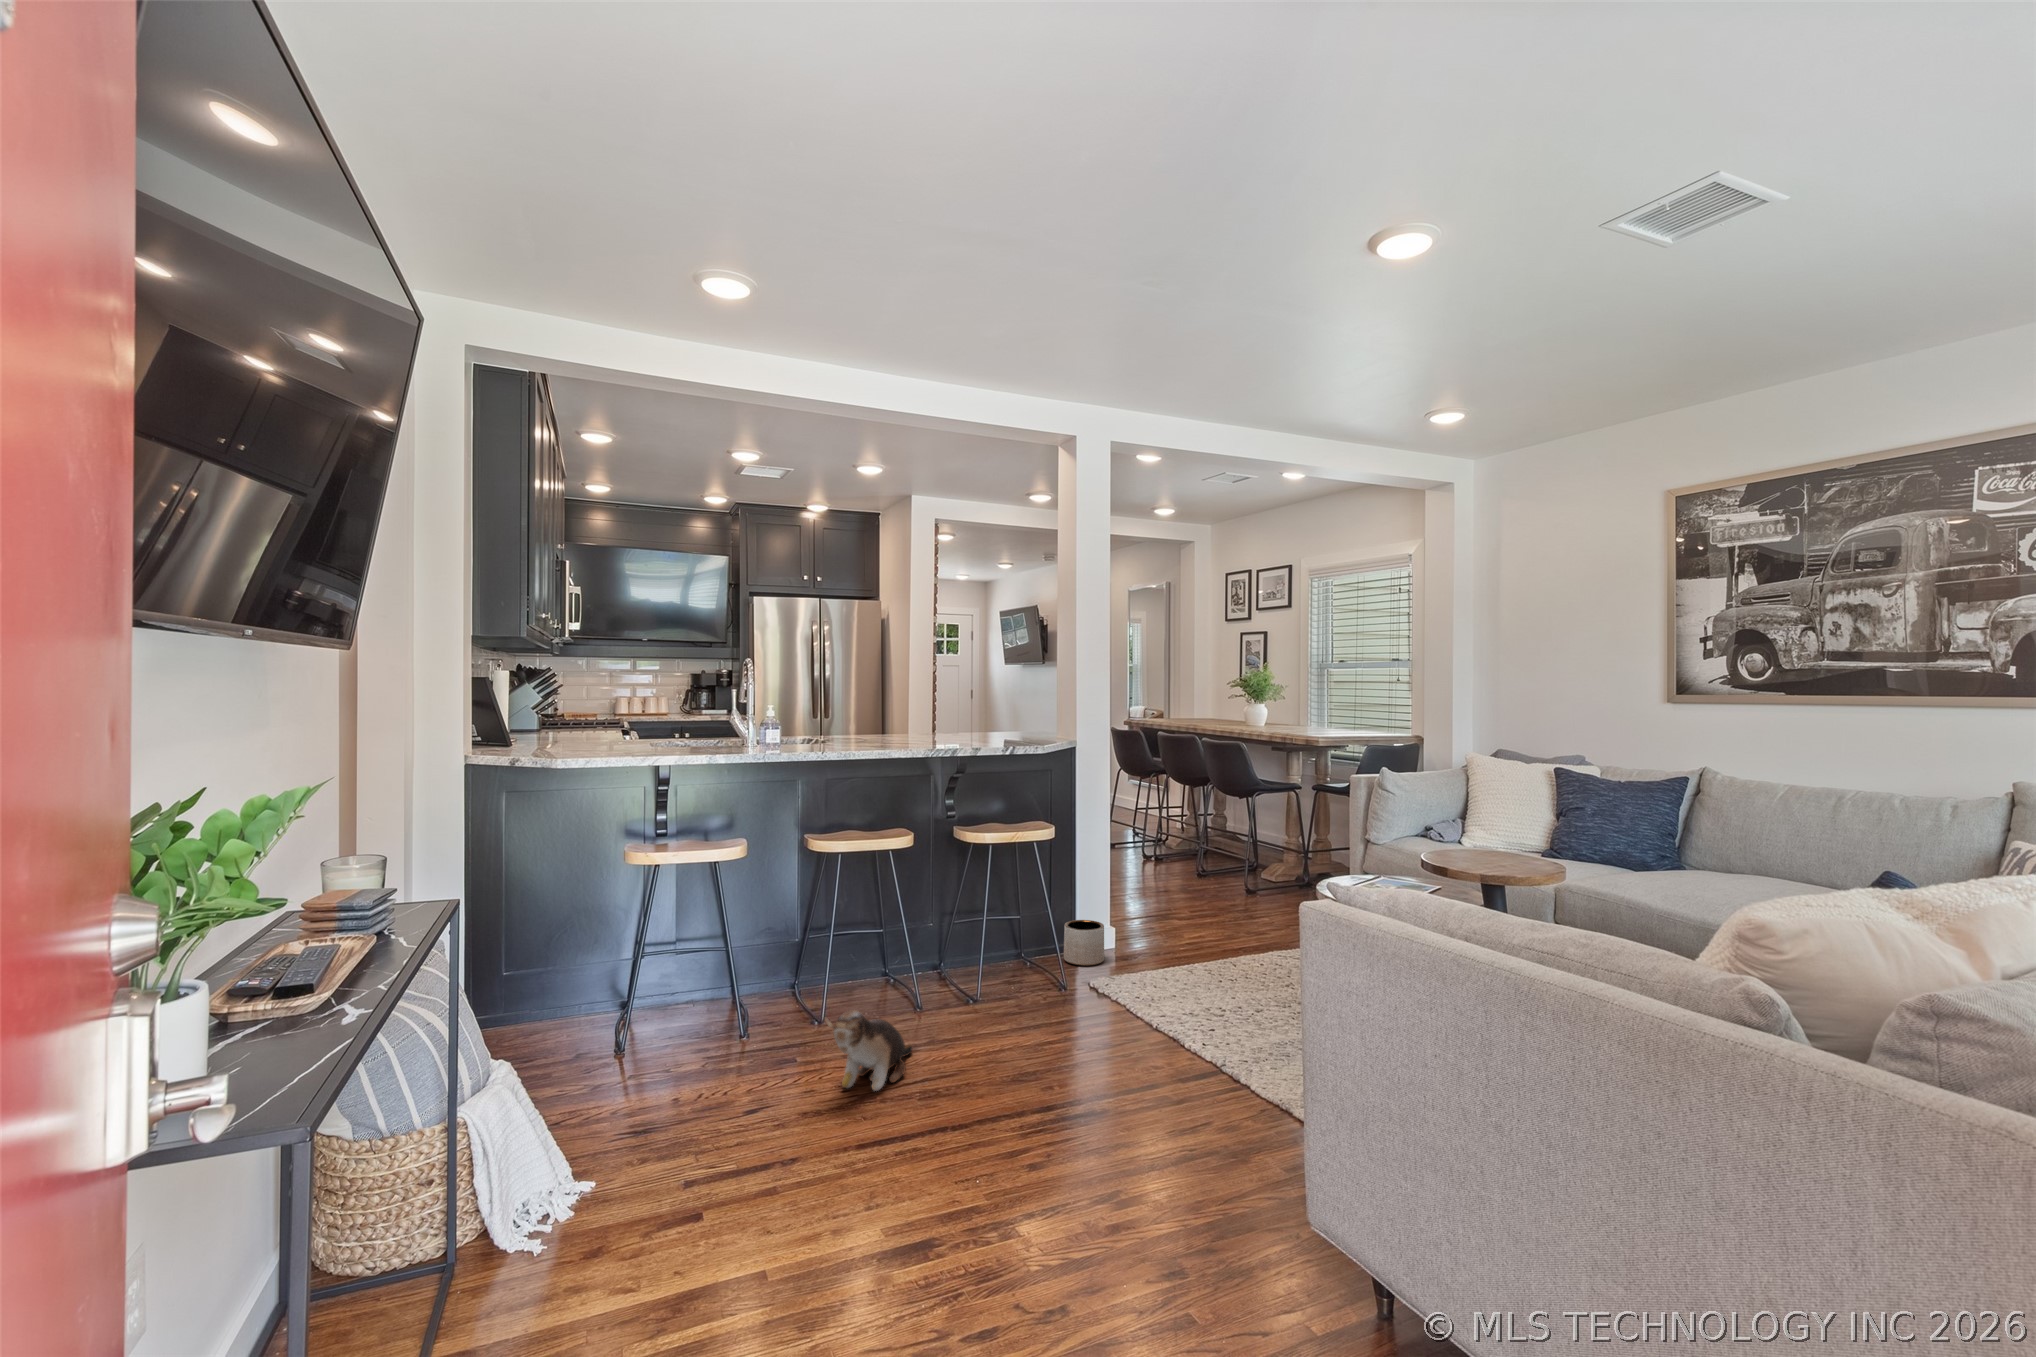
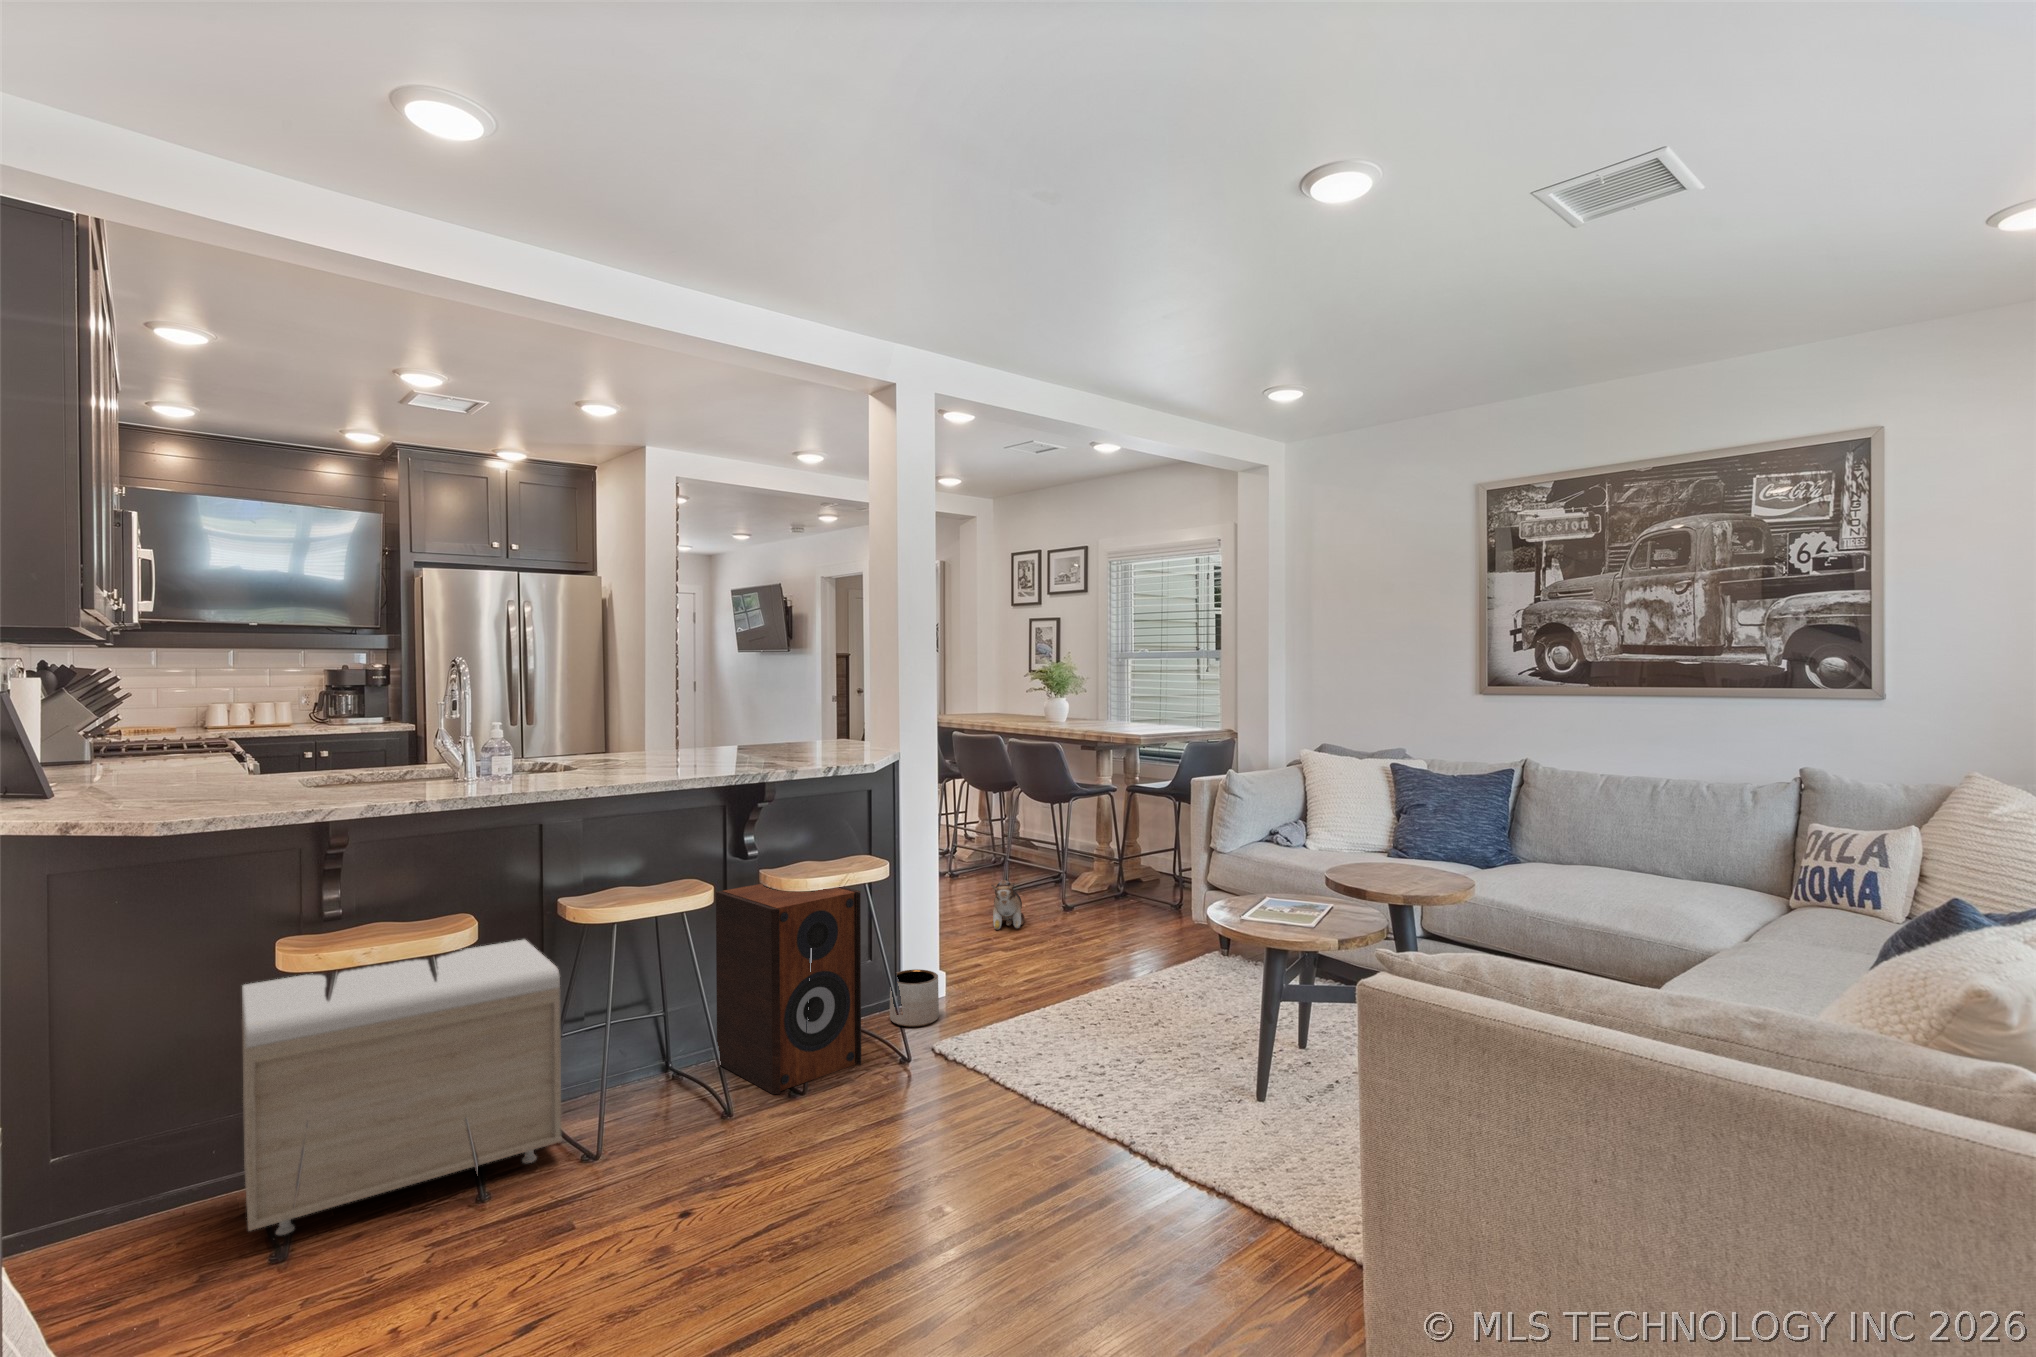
speaker: none [922,834,1031,999] -> present [716,884,861,1094]
storage bench: none [600,862,799,1040] -> present [242,940,561,1235]
plush toy: present [825,1010,912,1091] -> present [991,880,1025,930]

